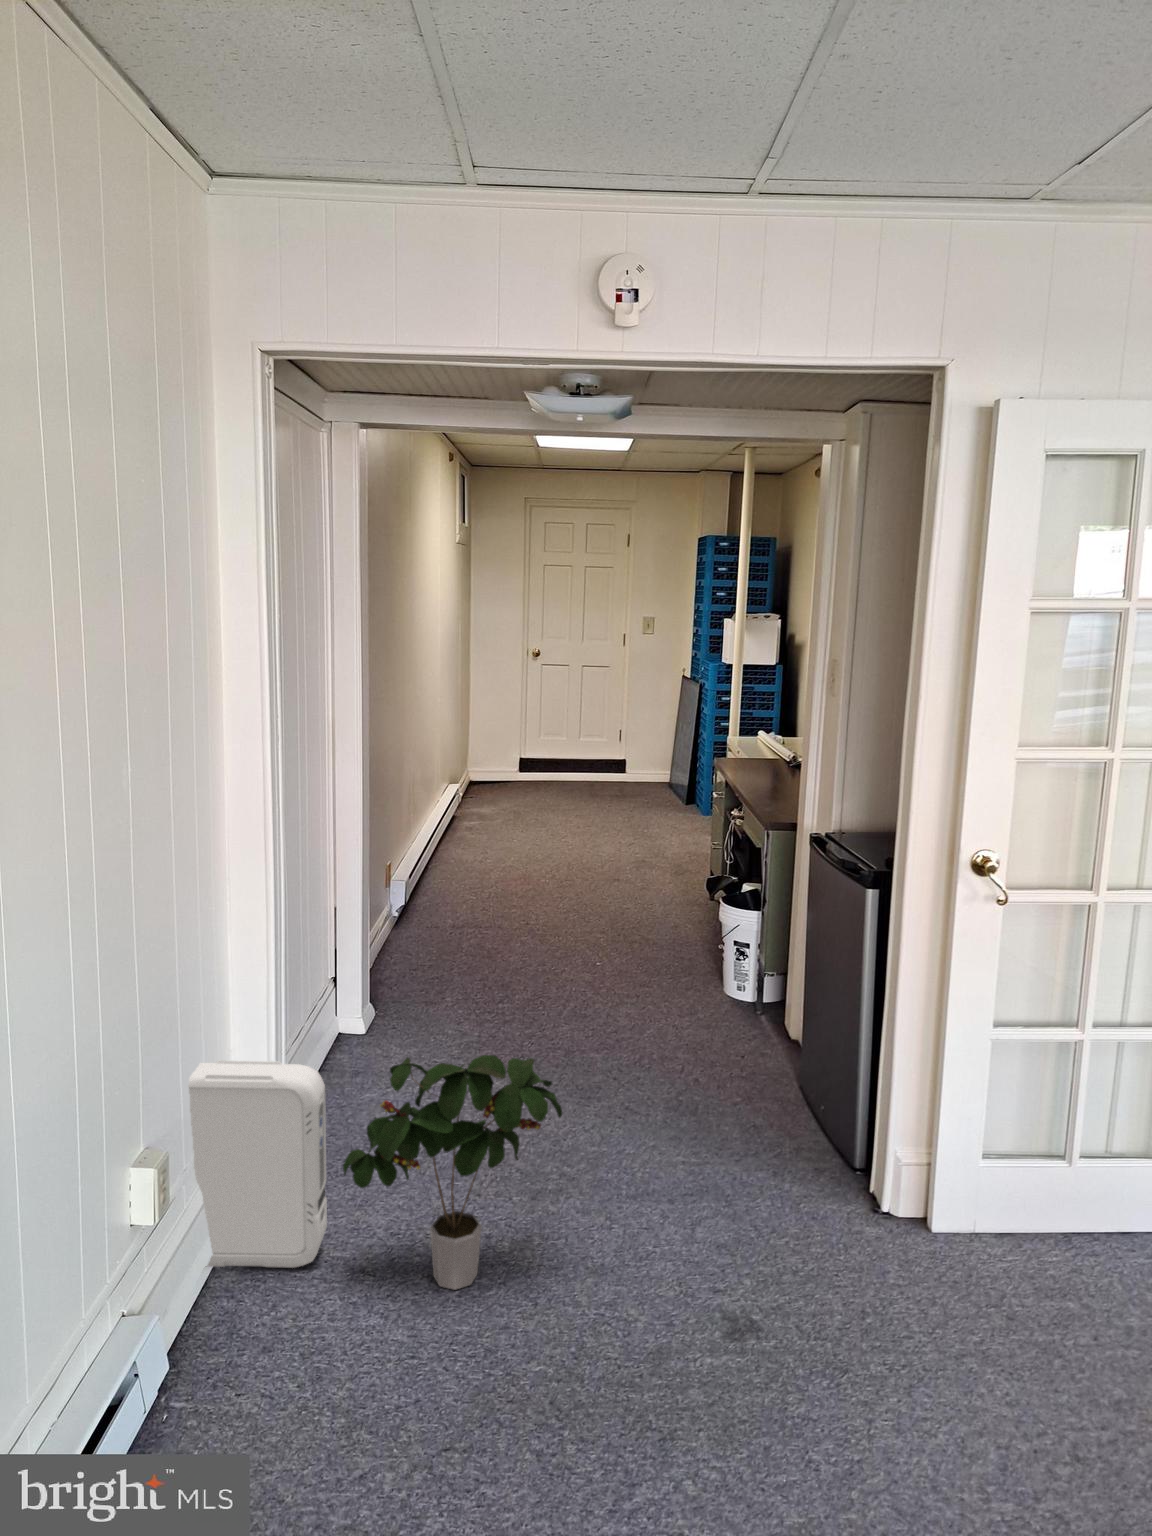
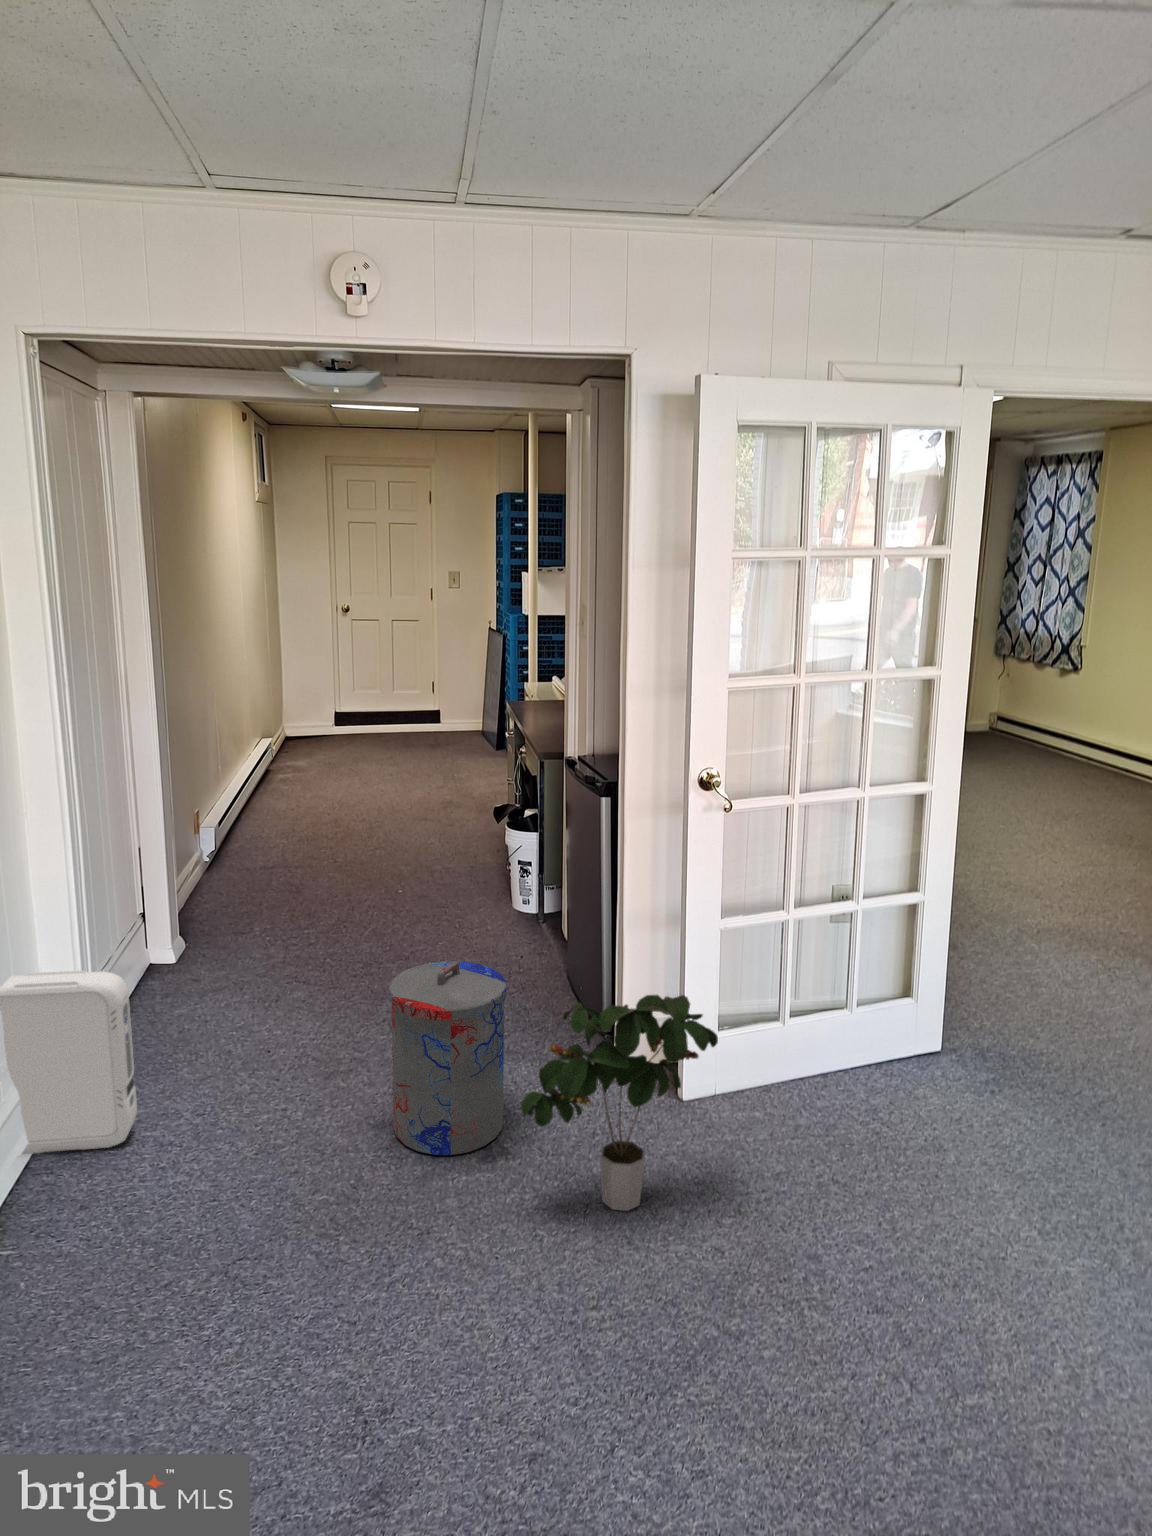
potted plant: present [343,1055,562,1290] -> present [521,995,718,1211]
trash can: none [616,1077,761,1324] -> present [389,961,507,1155]

